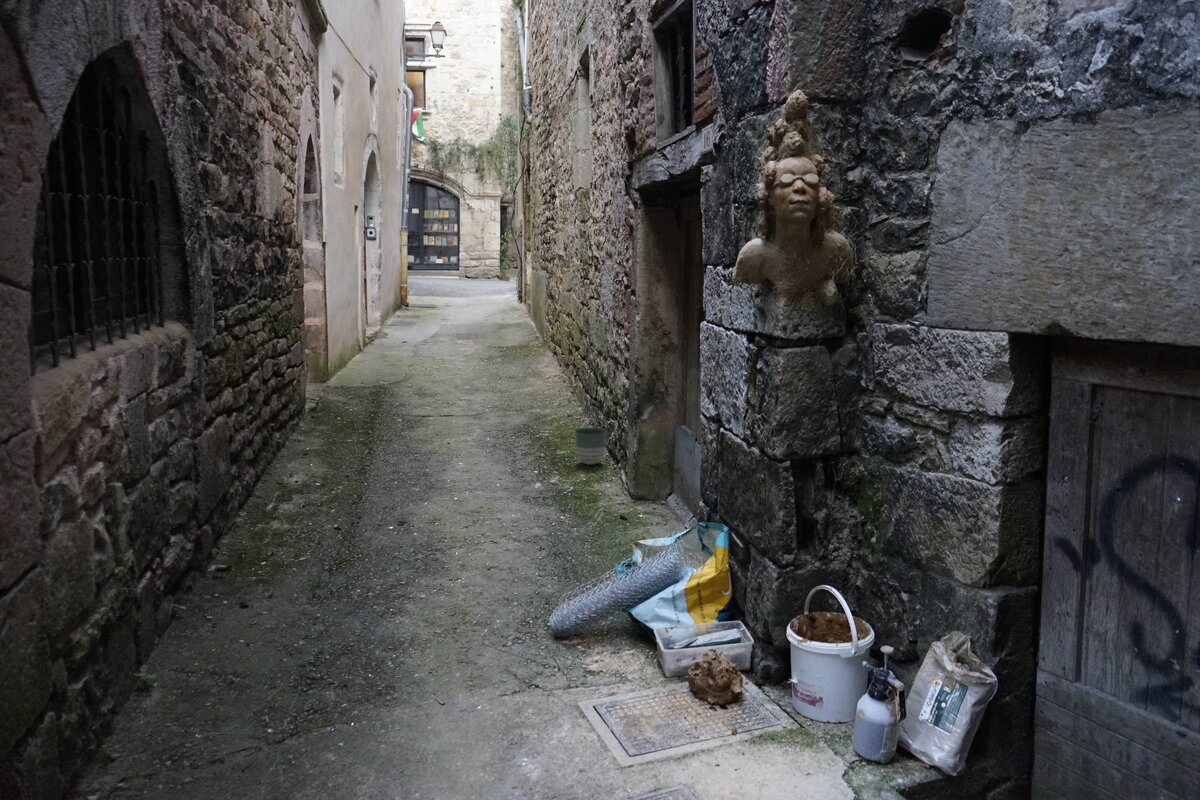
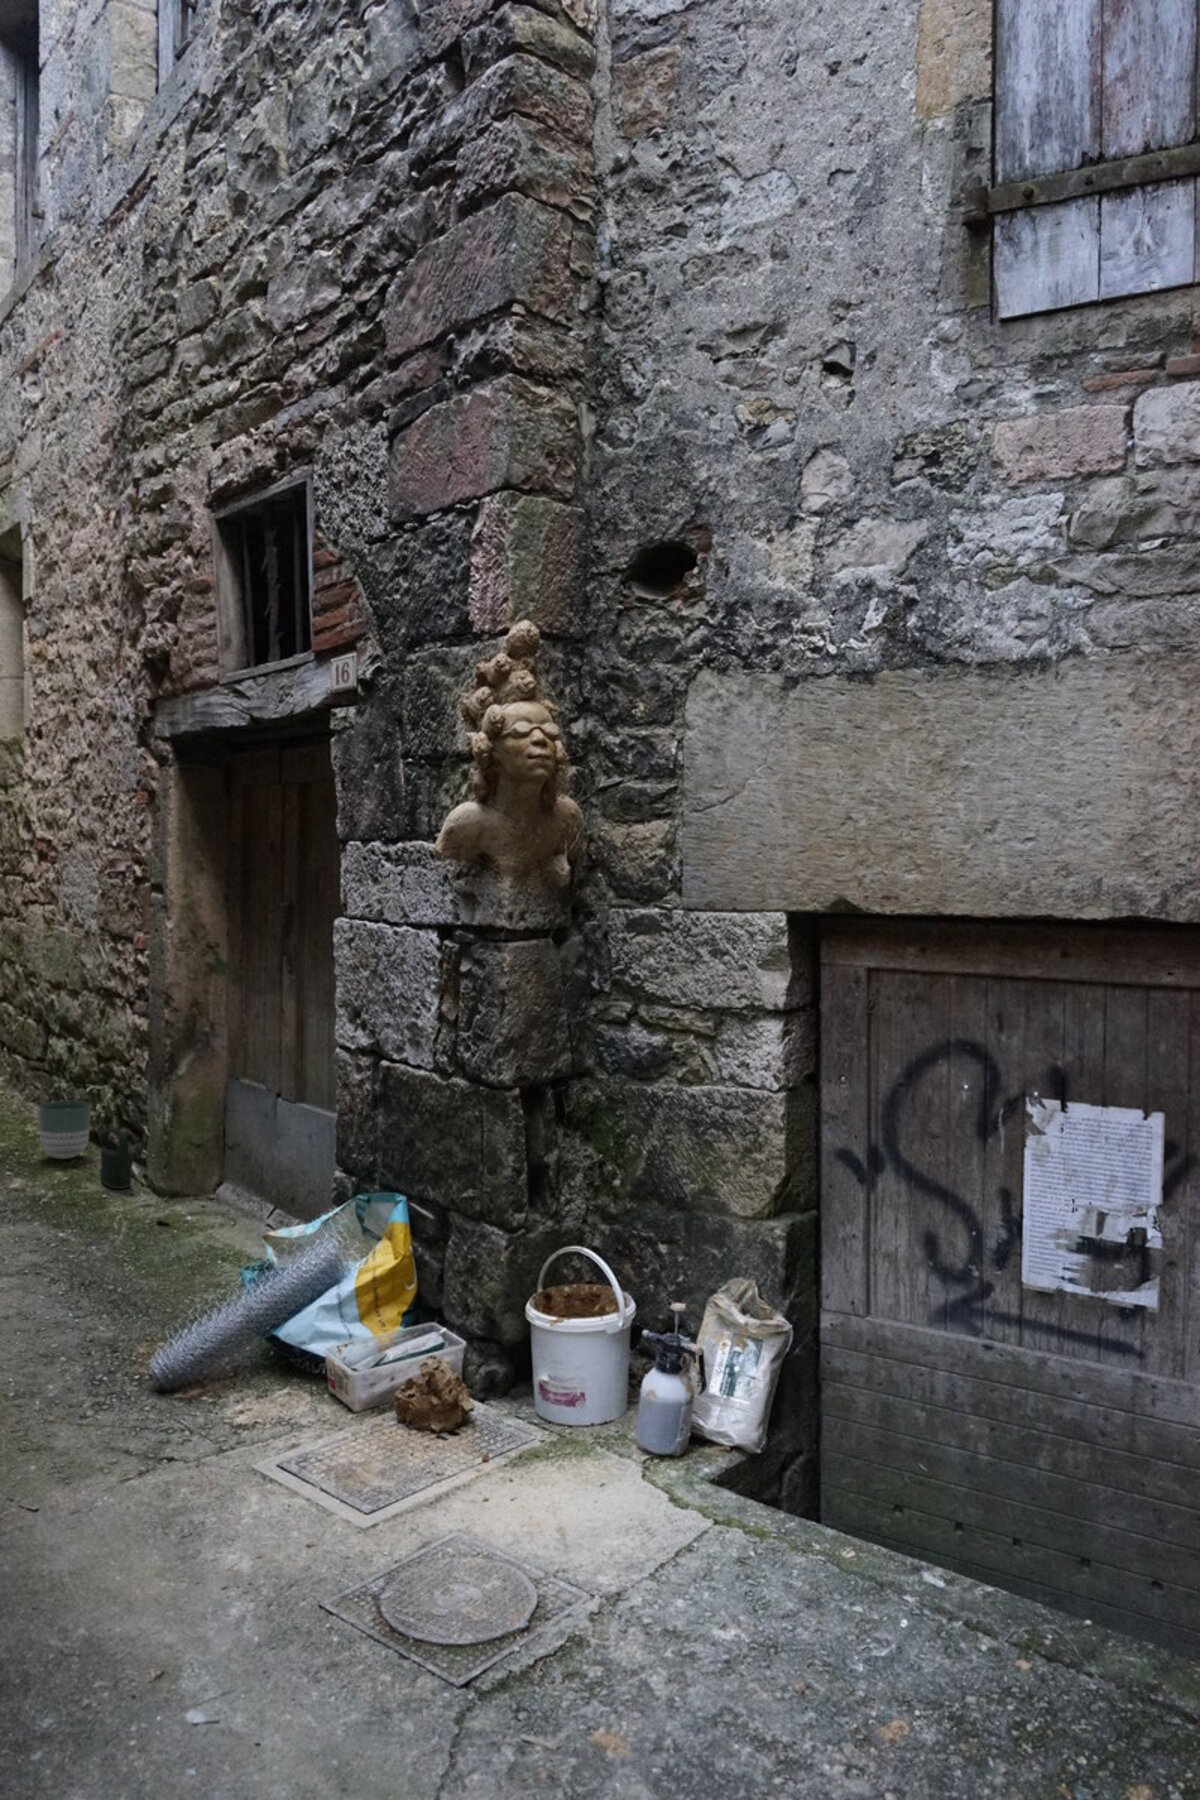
watering can: none [602,449,619,488] -> present [100,1128,137,1189]

